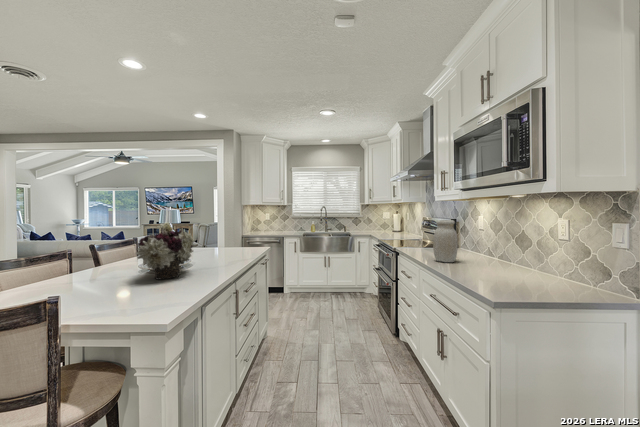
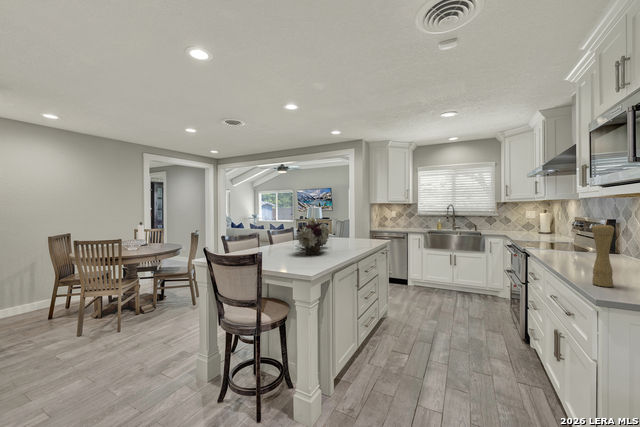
jar: present [433,220,458,262] -> none [558,220,590,265]
pepper mill: none [481,224,499,285] -> present [592,224,614,287]

